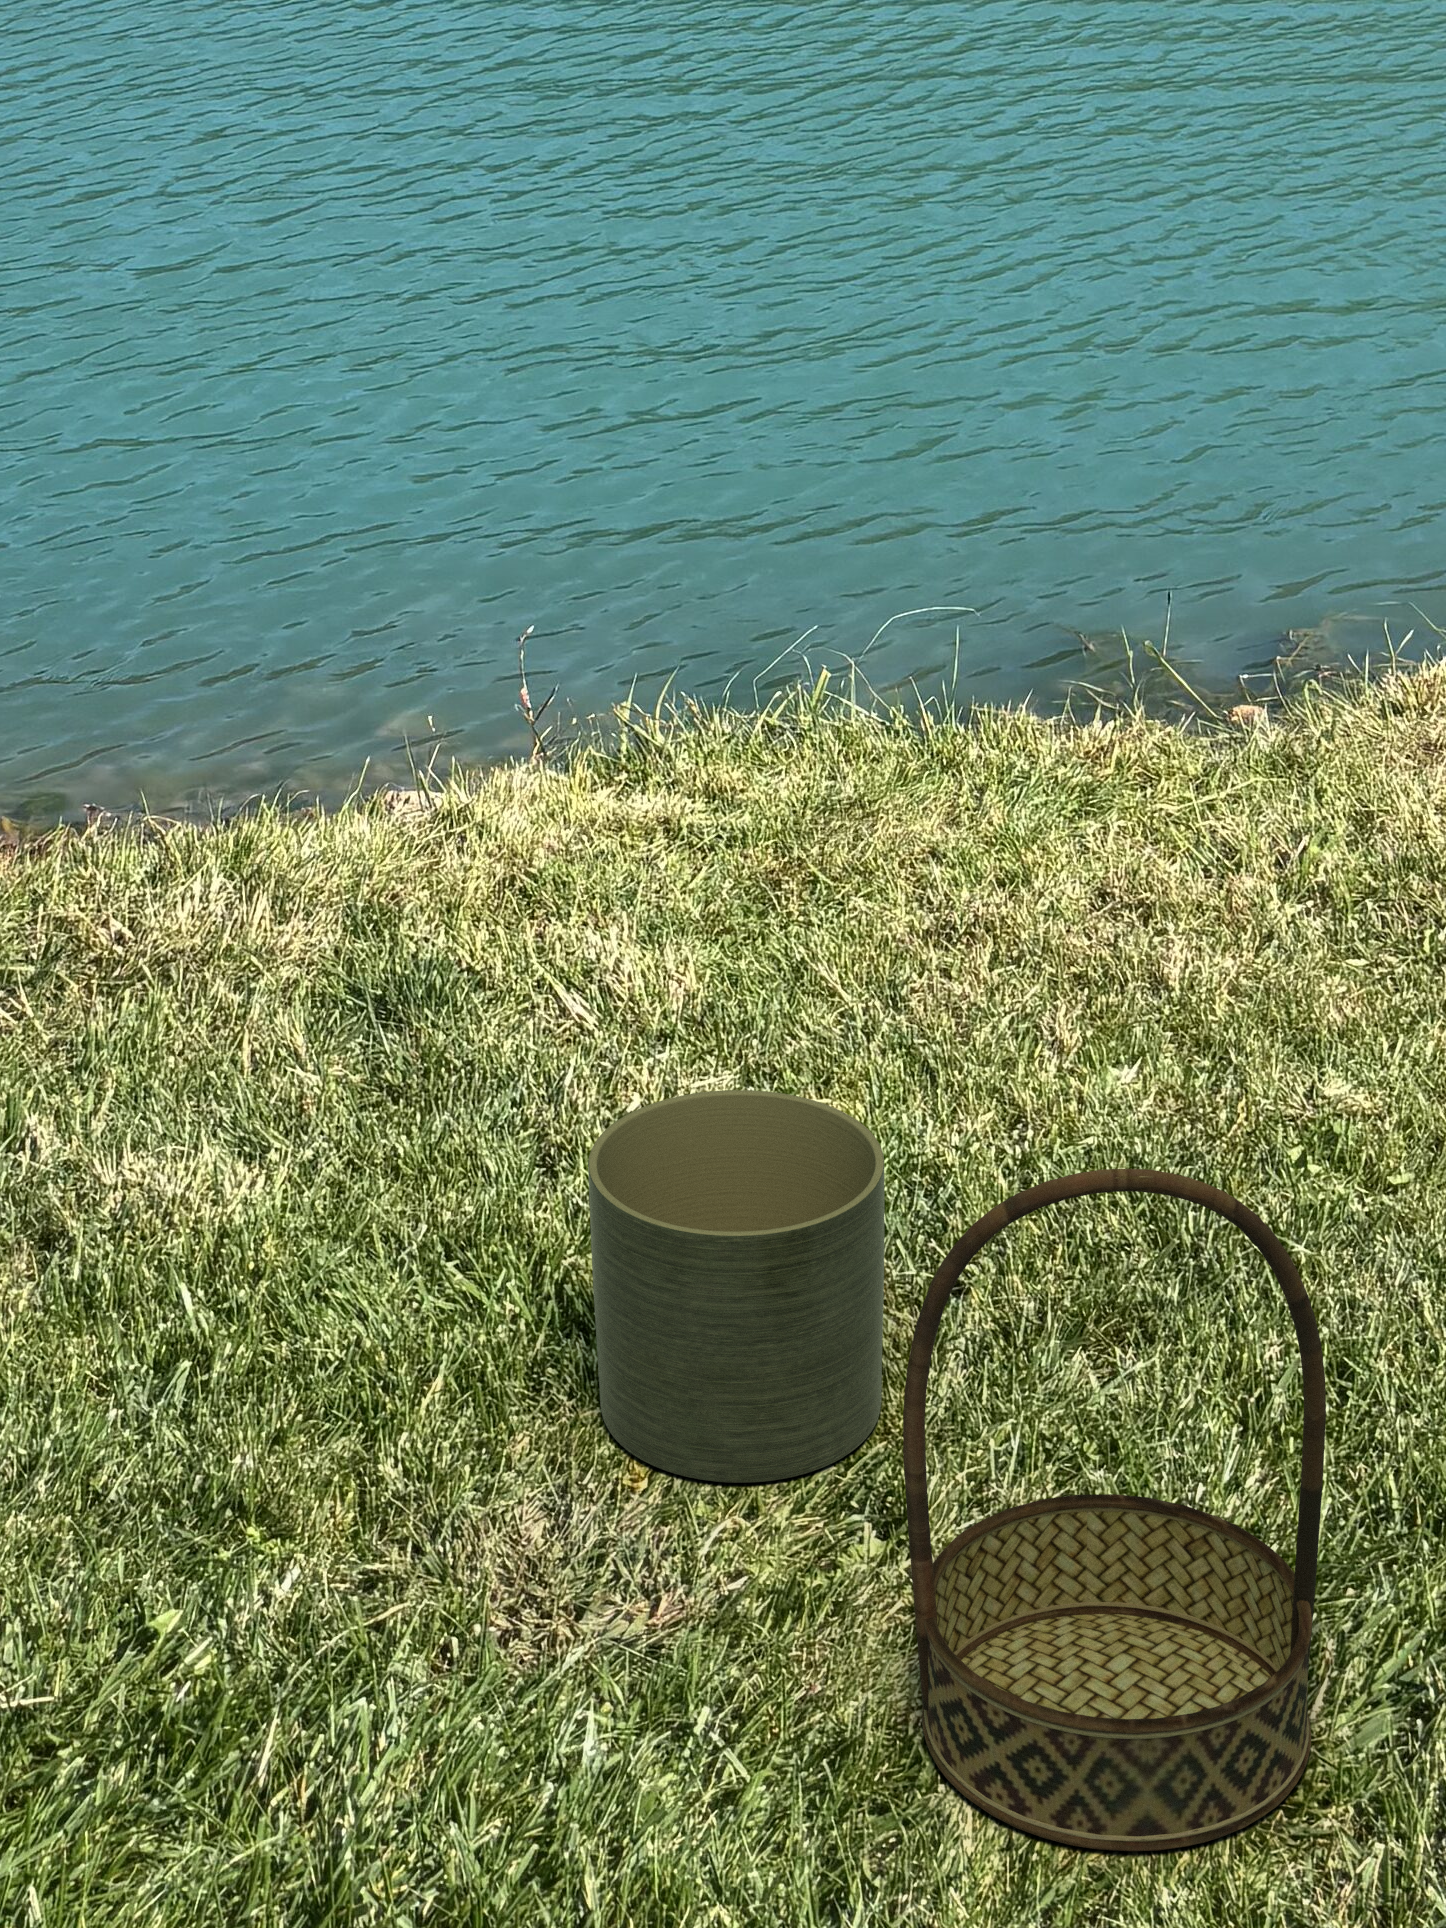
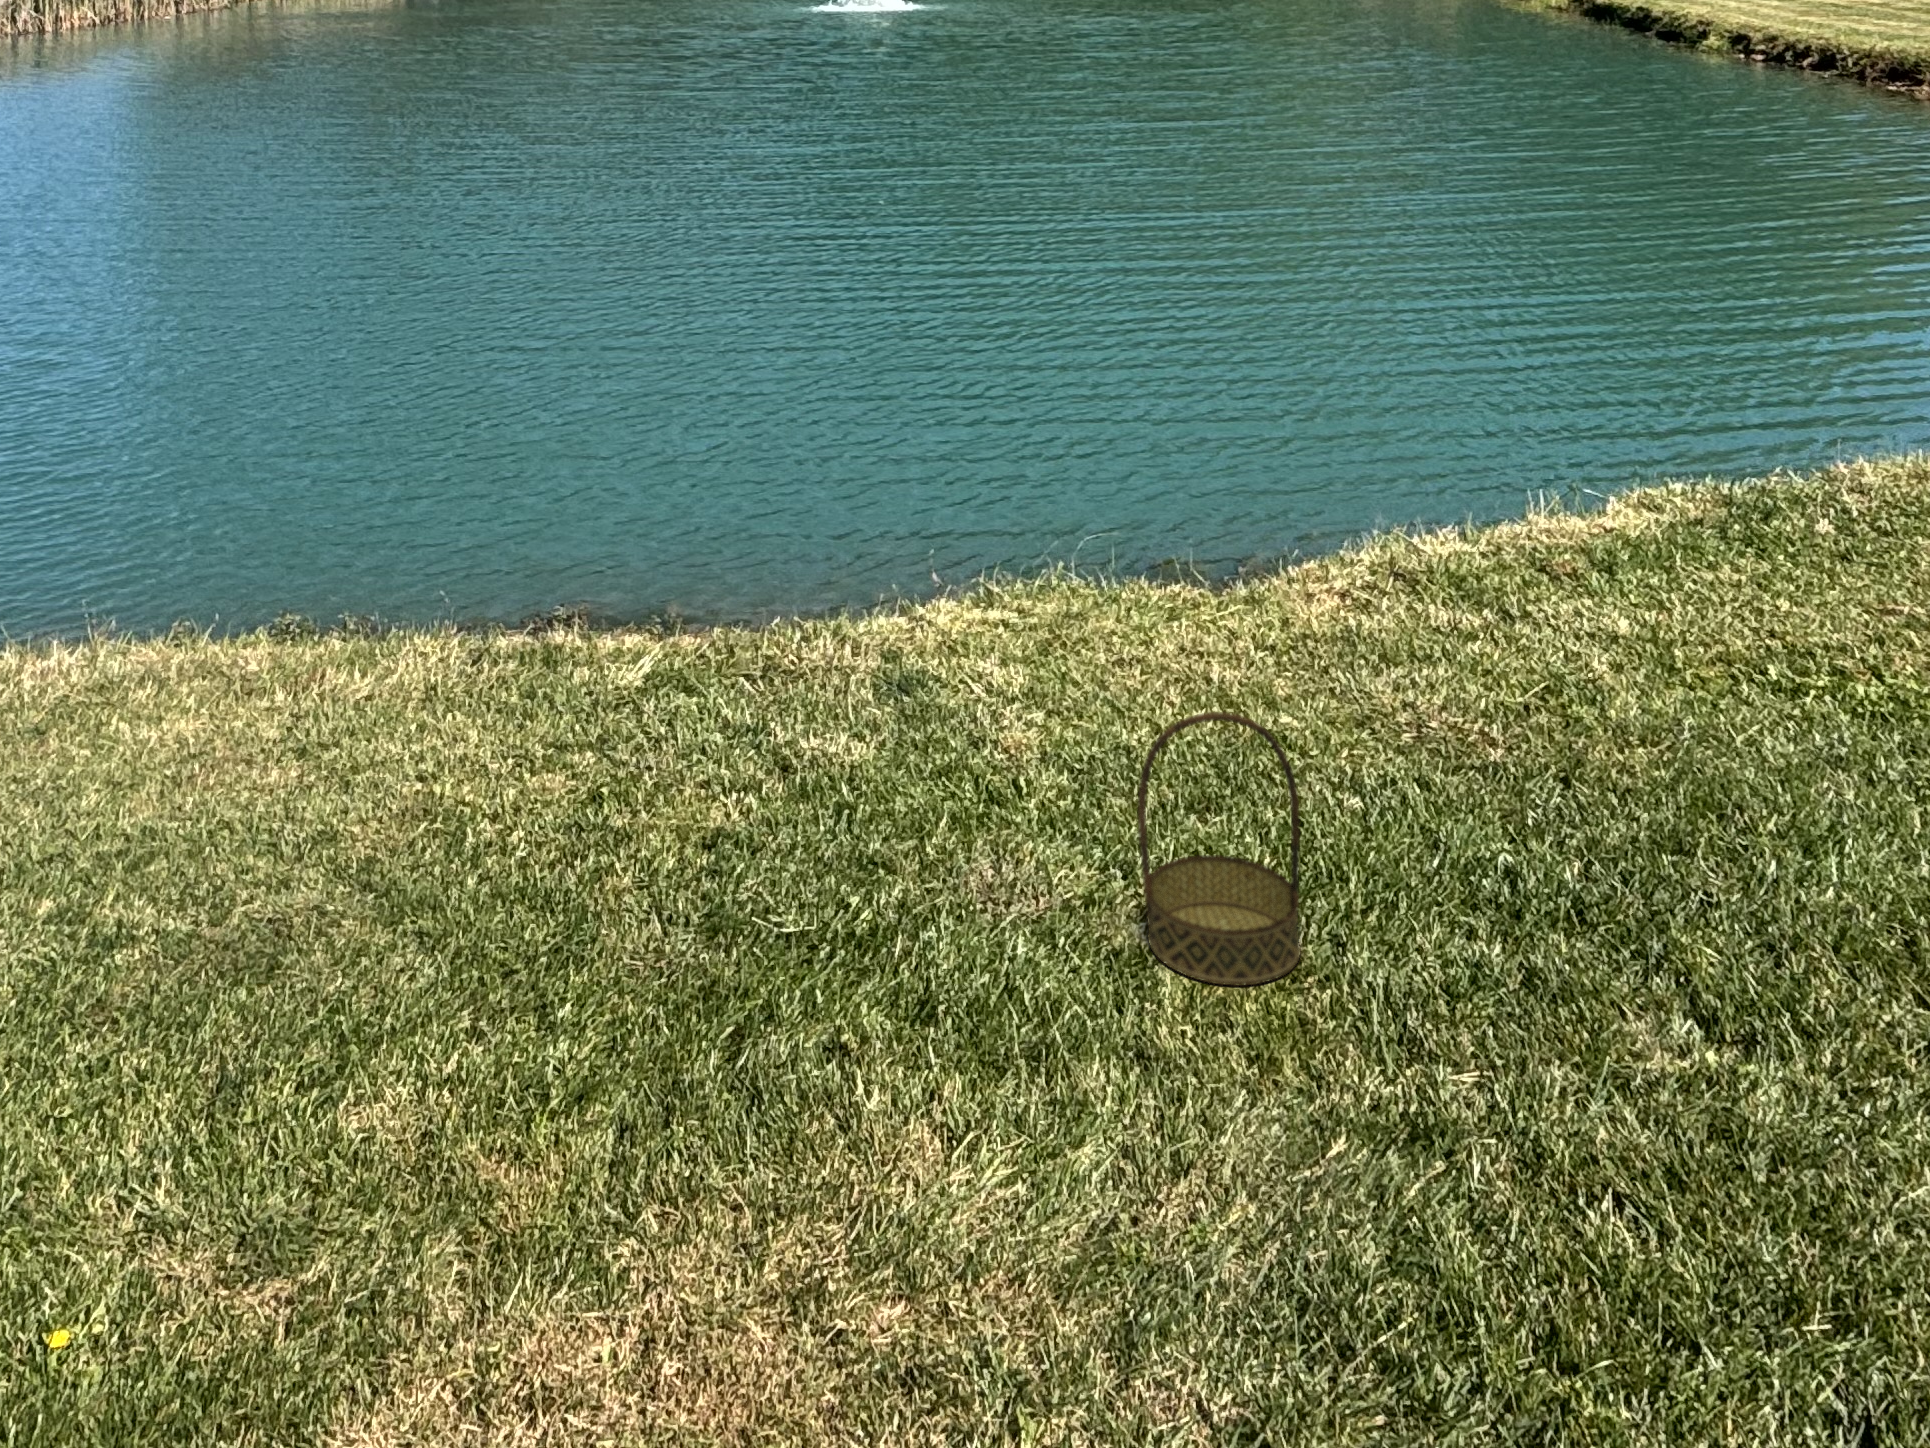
planter: present [588,1090,884,1483] -> none [1000,705,1117,859]

